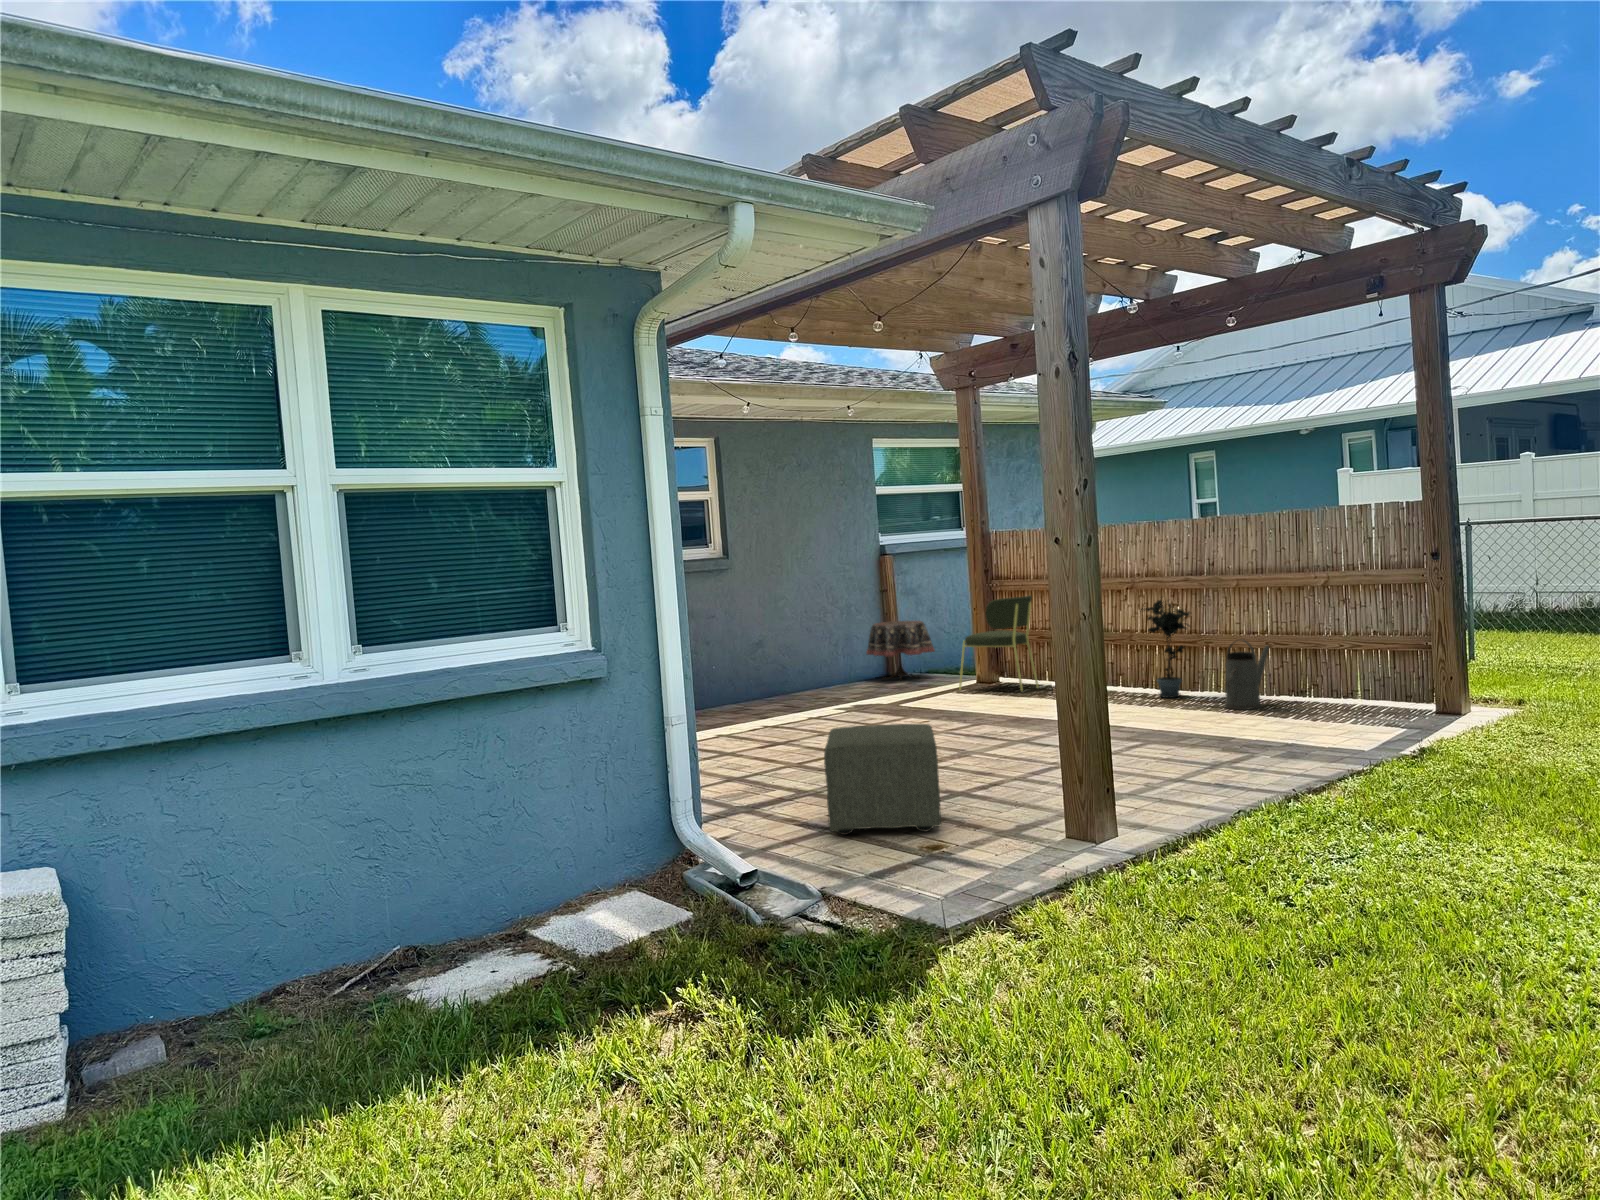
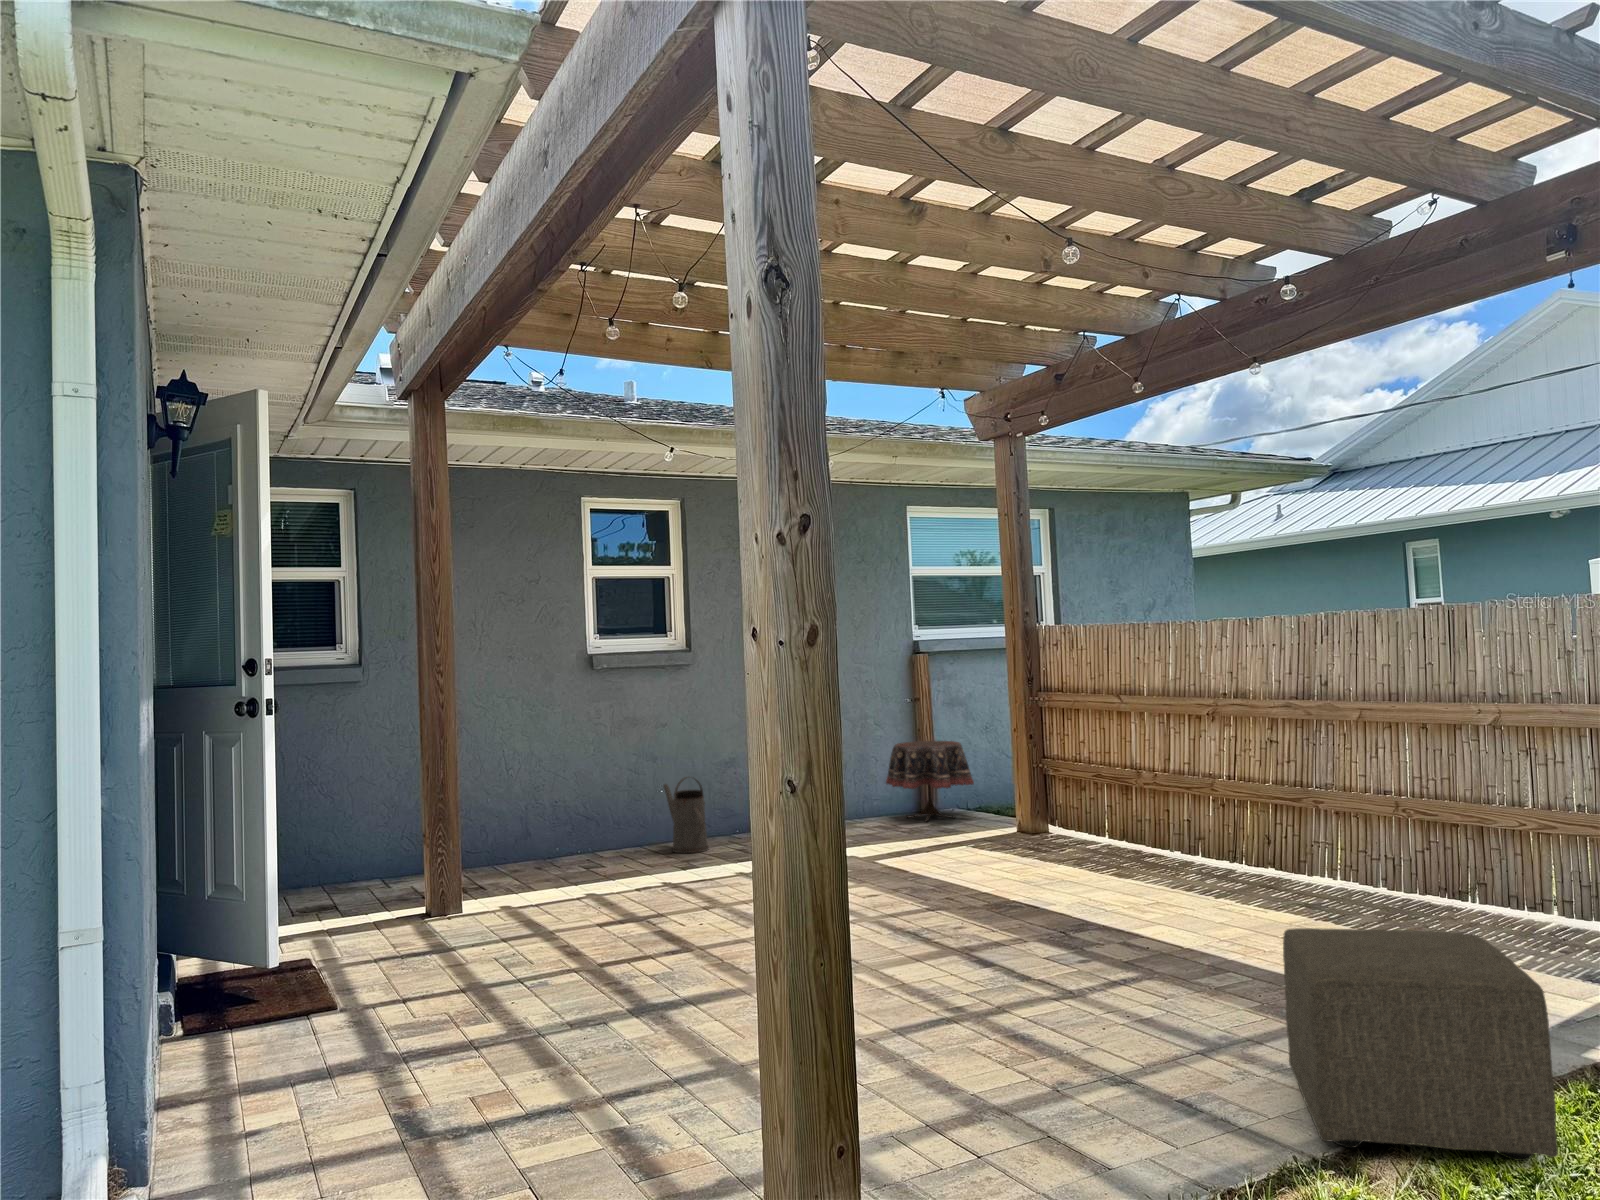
dining chair: present [959,595,1039,692] -> none [979,716,1088,853]
potted plant: present [1140,600,1190,698] -> none [1216,728,1291,882]
watering can: present [1224,640,1269,710] -> present [664,777,709,853]
ottoman: present [824,724,941,835] -> present [1283,928,1558,1161]

